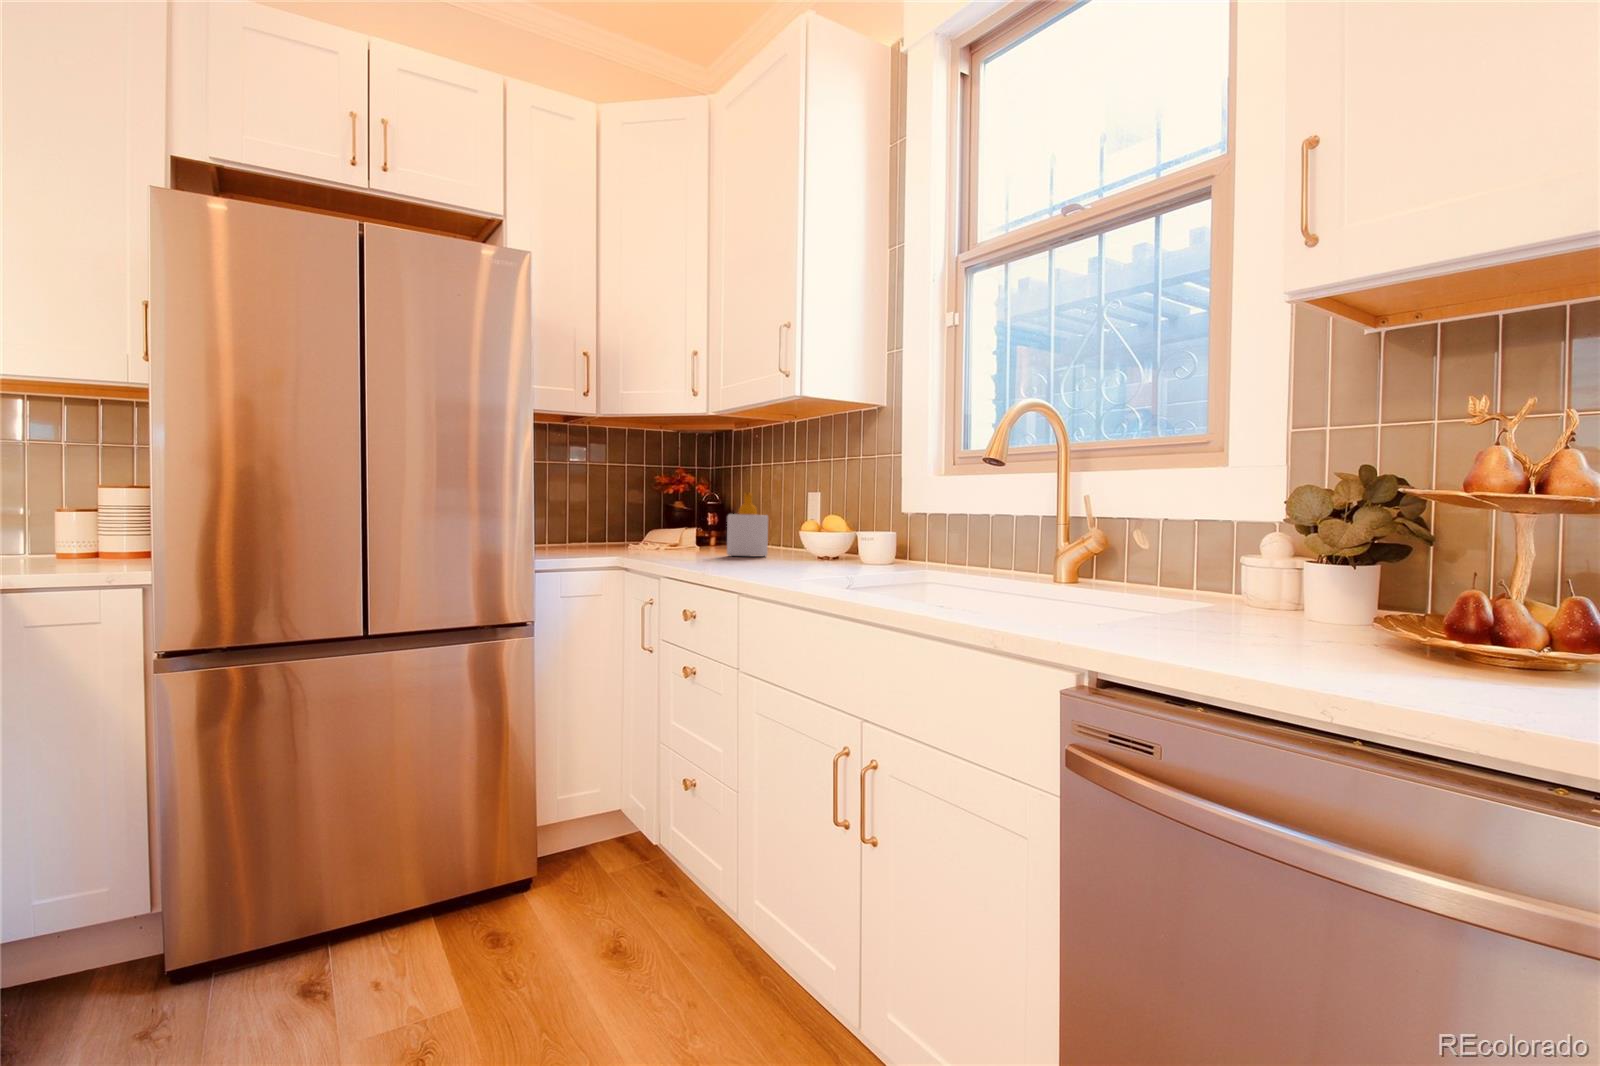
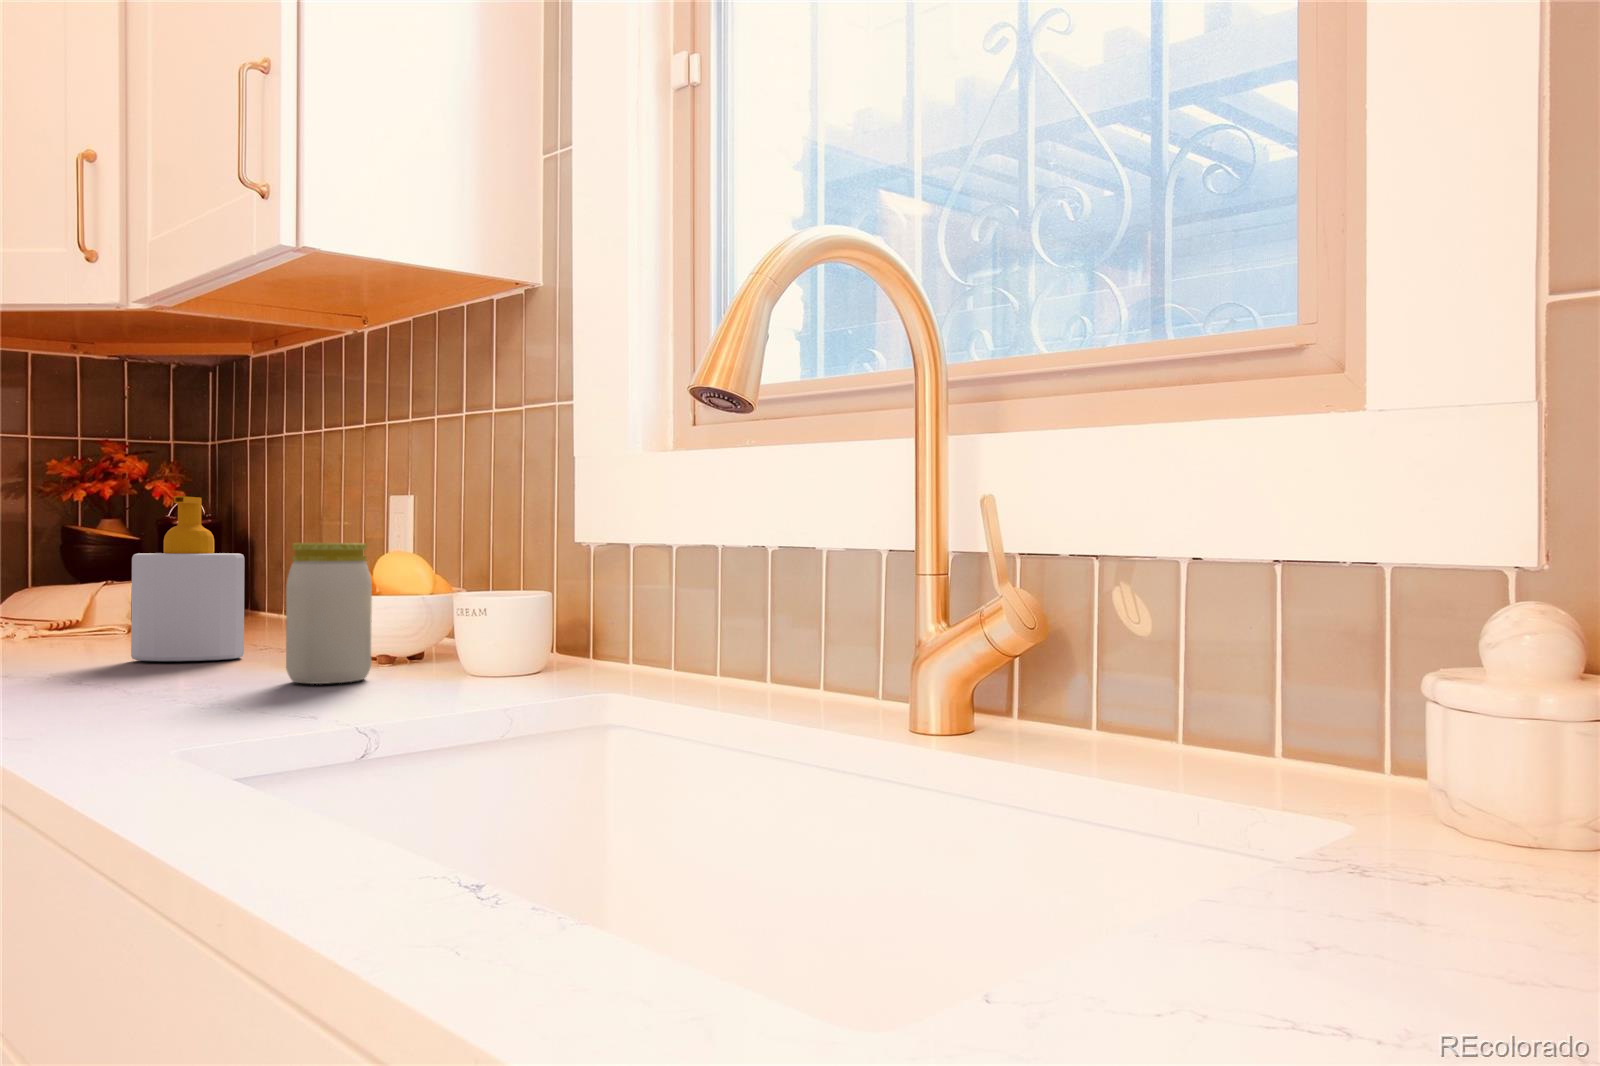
jar: none [800,510,831,563] -> present [286,543,372,684]

